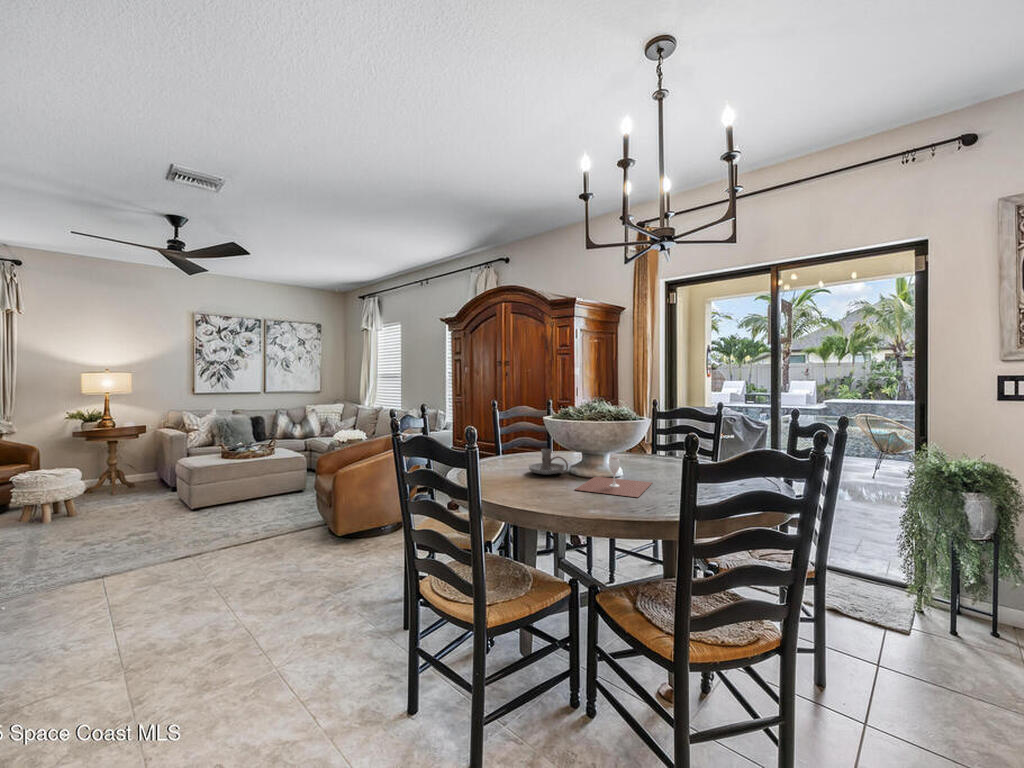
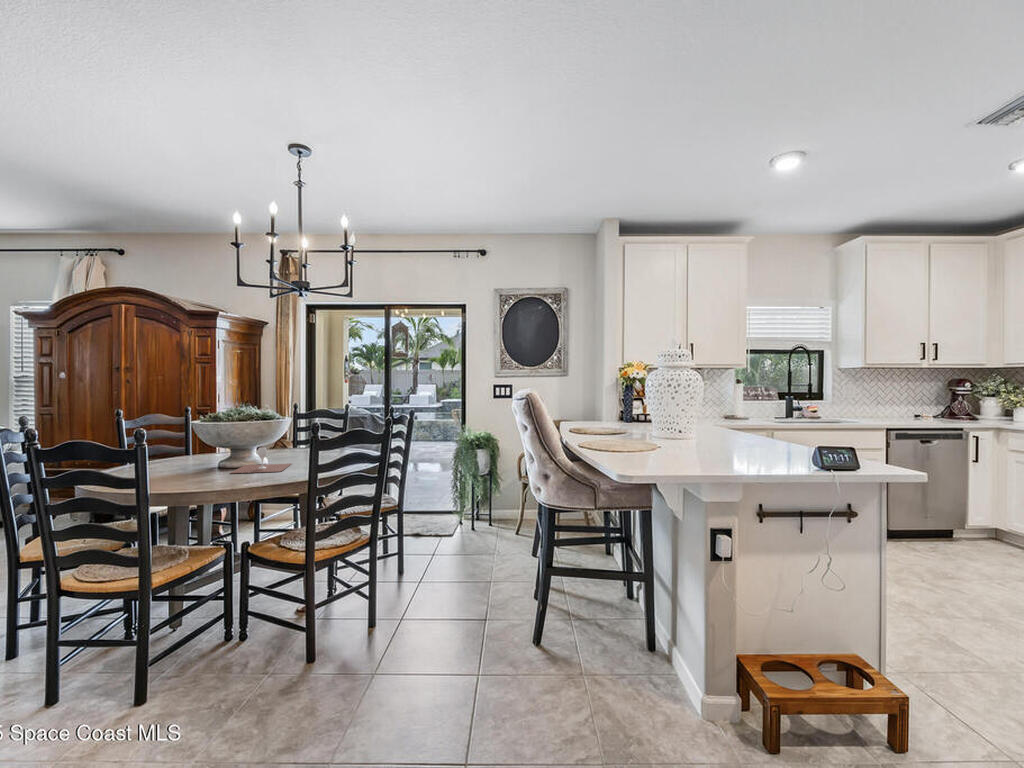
candle holder: present [529,449,568,475] -> none [181,447,221,468]

